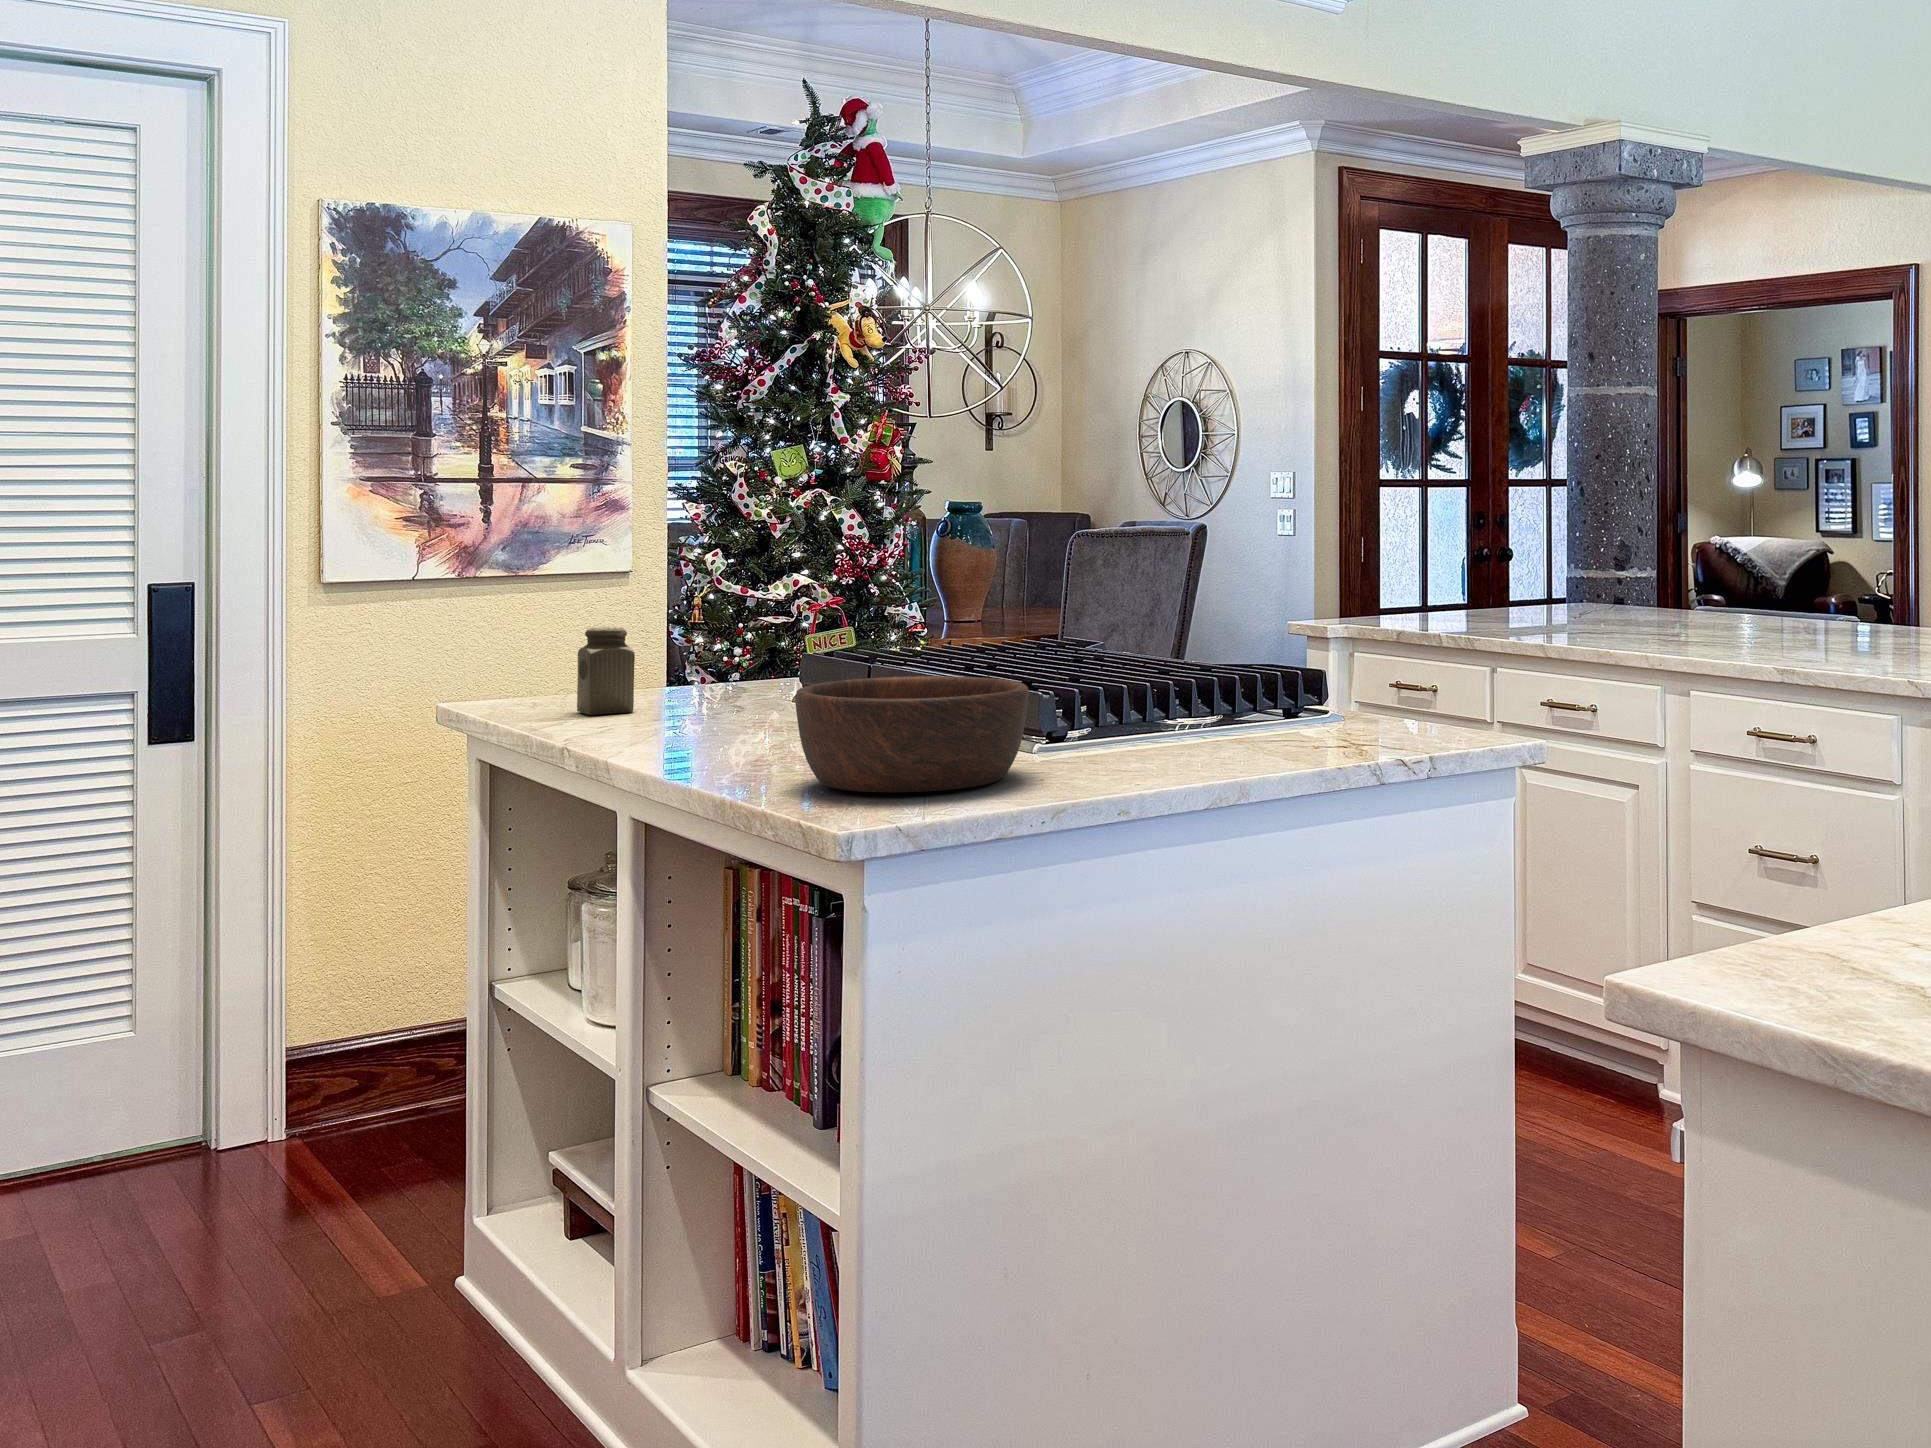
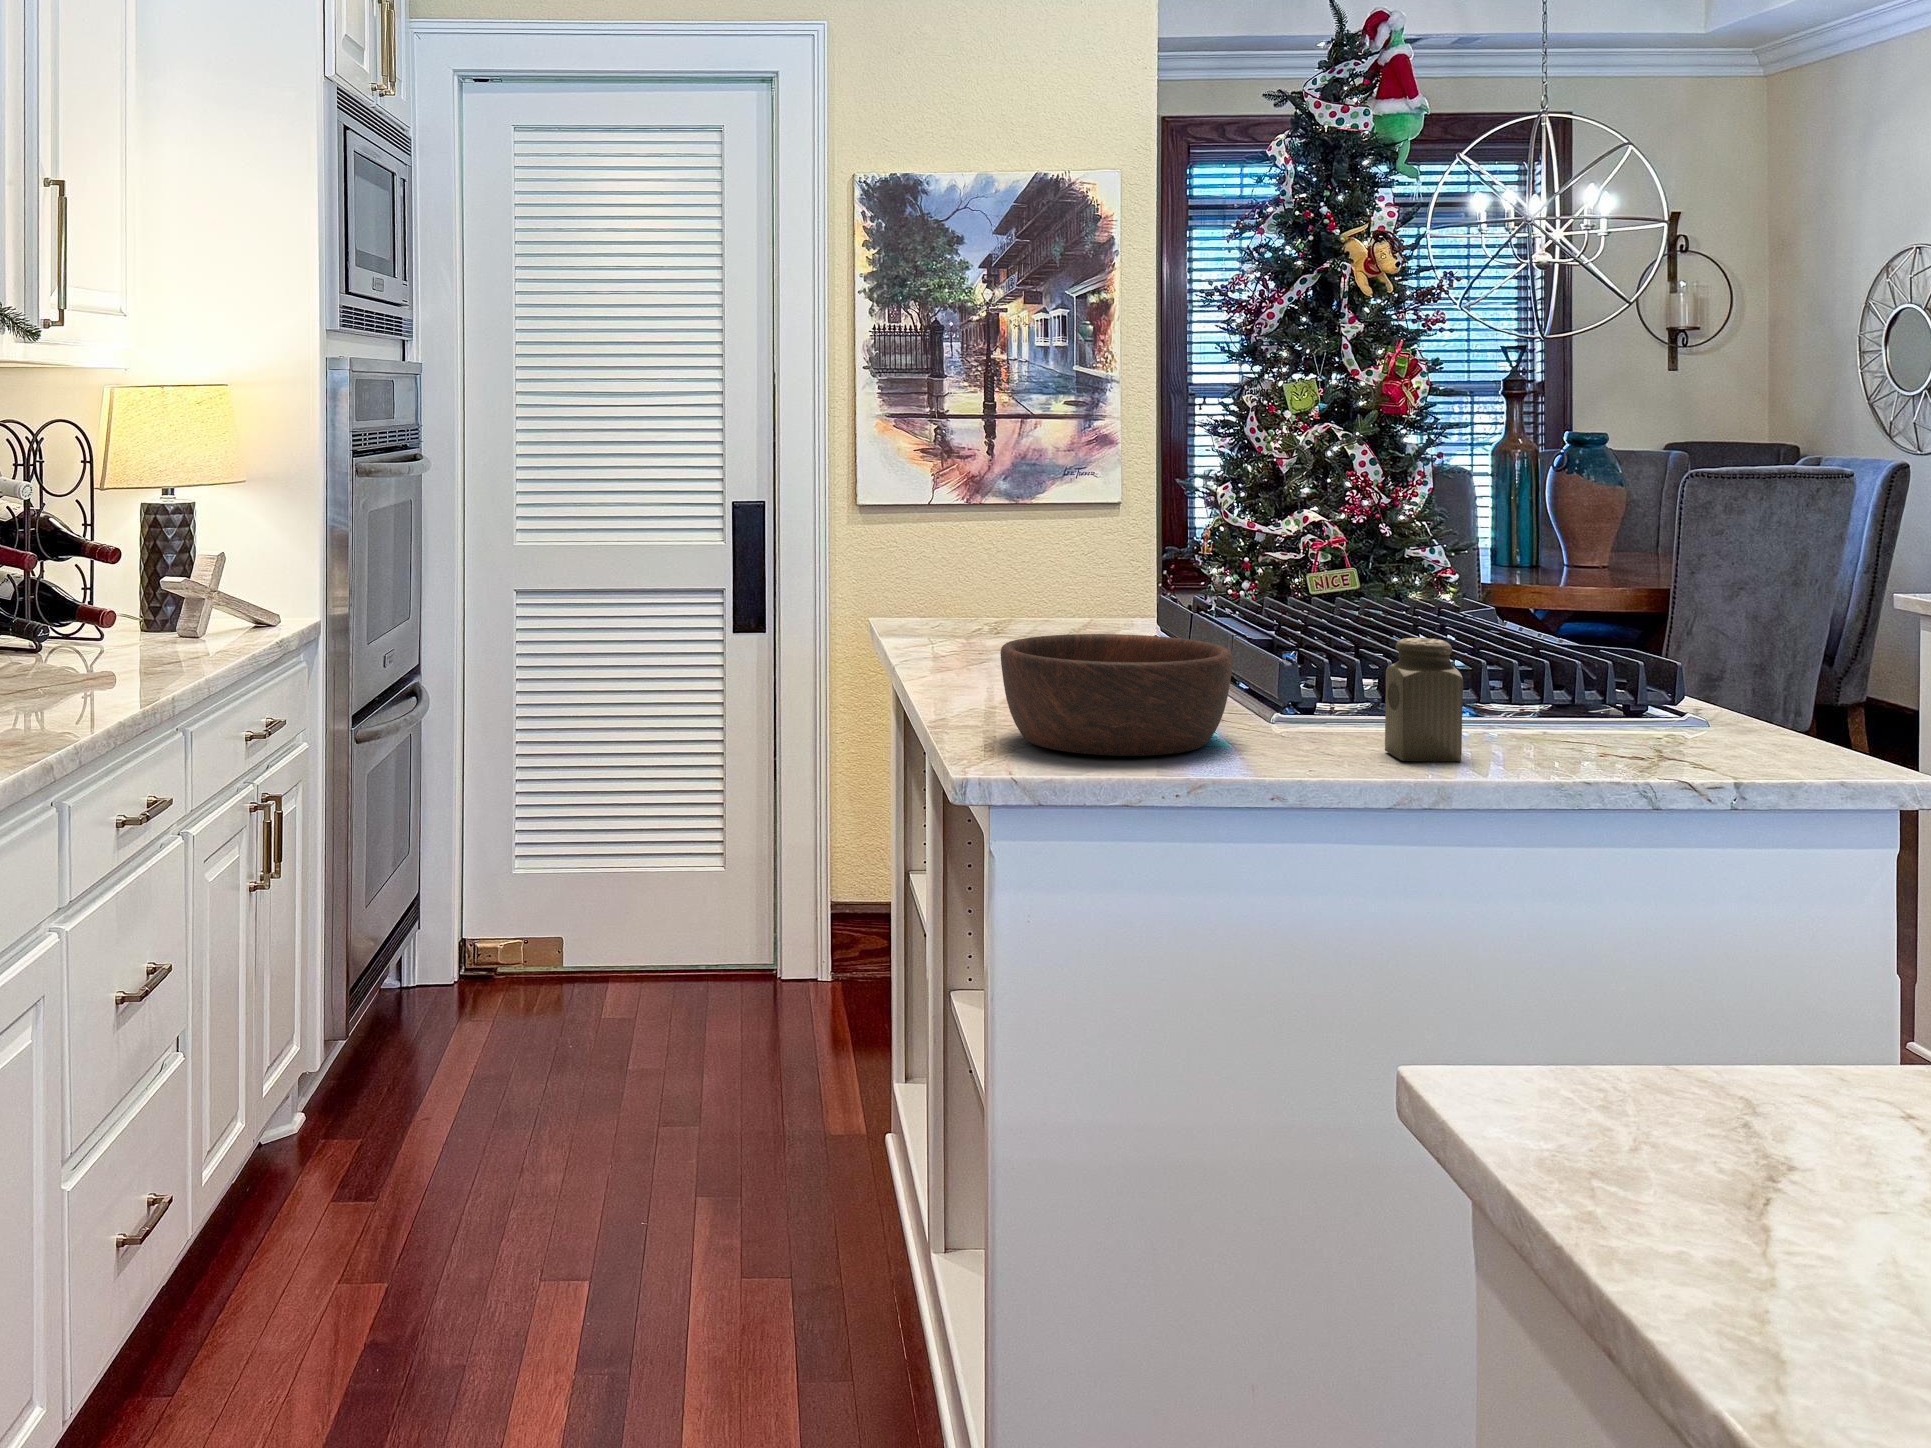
salt shaker: present [577,627,635,715] -> present [1385,638,1463,761]

